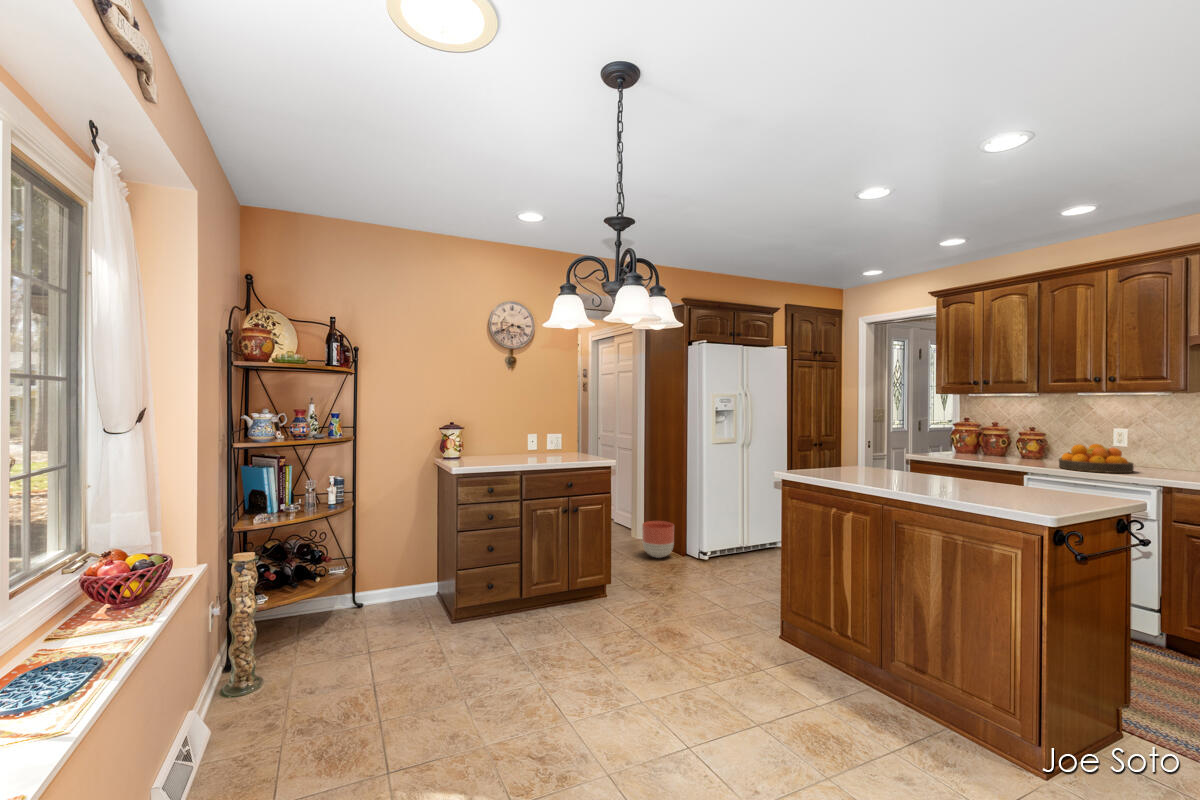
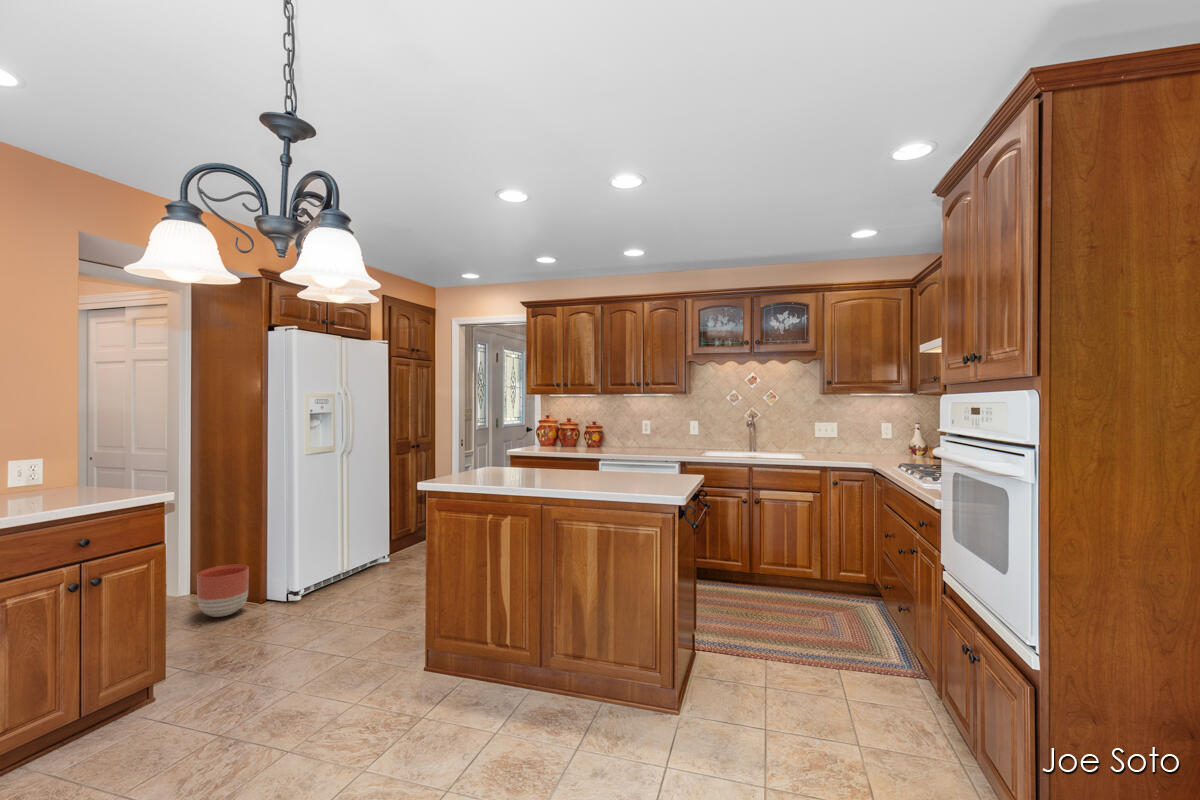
fruit bowl: present [1059,444,1134,473] -> none [619,433,662,455]

